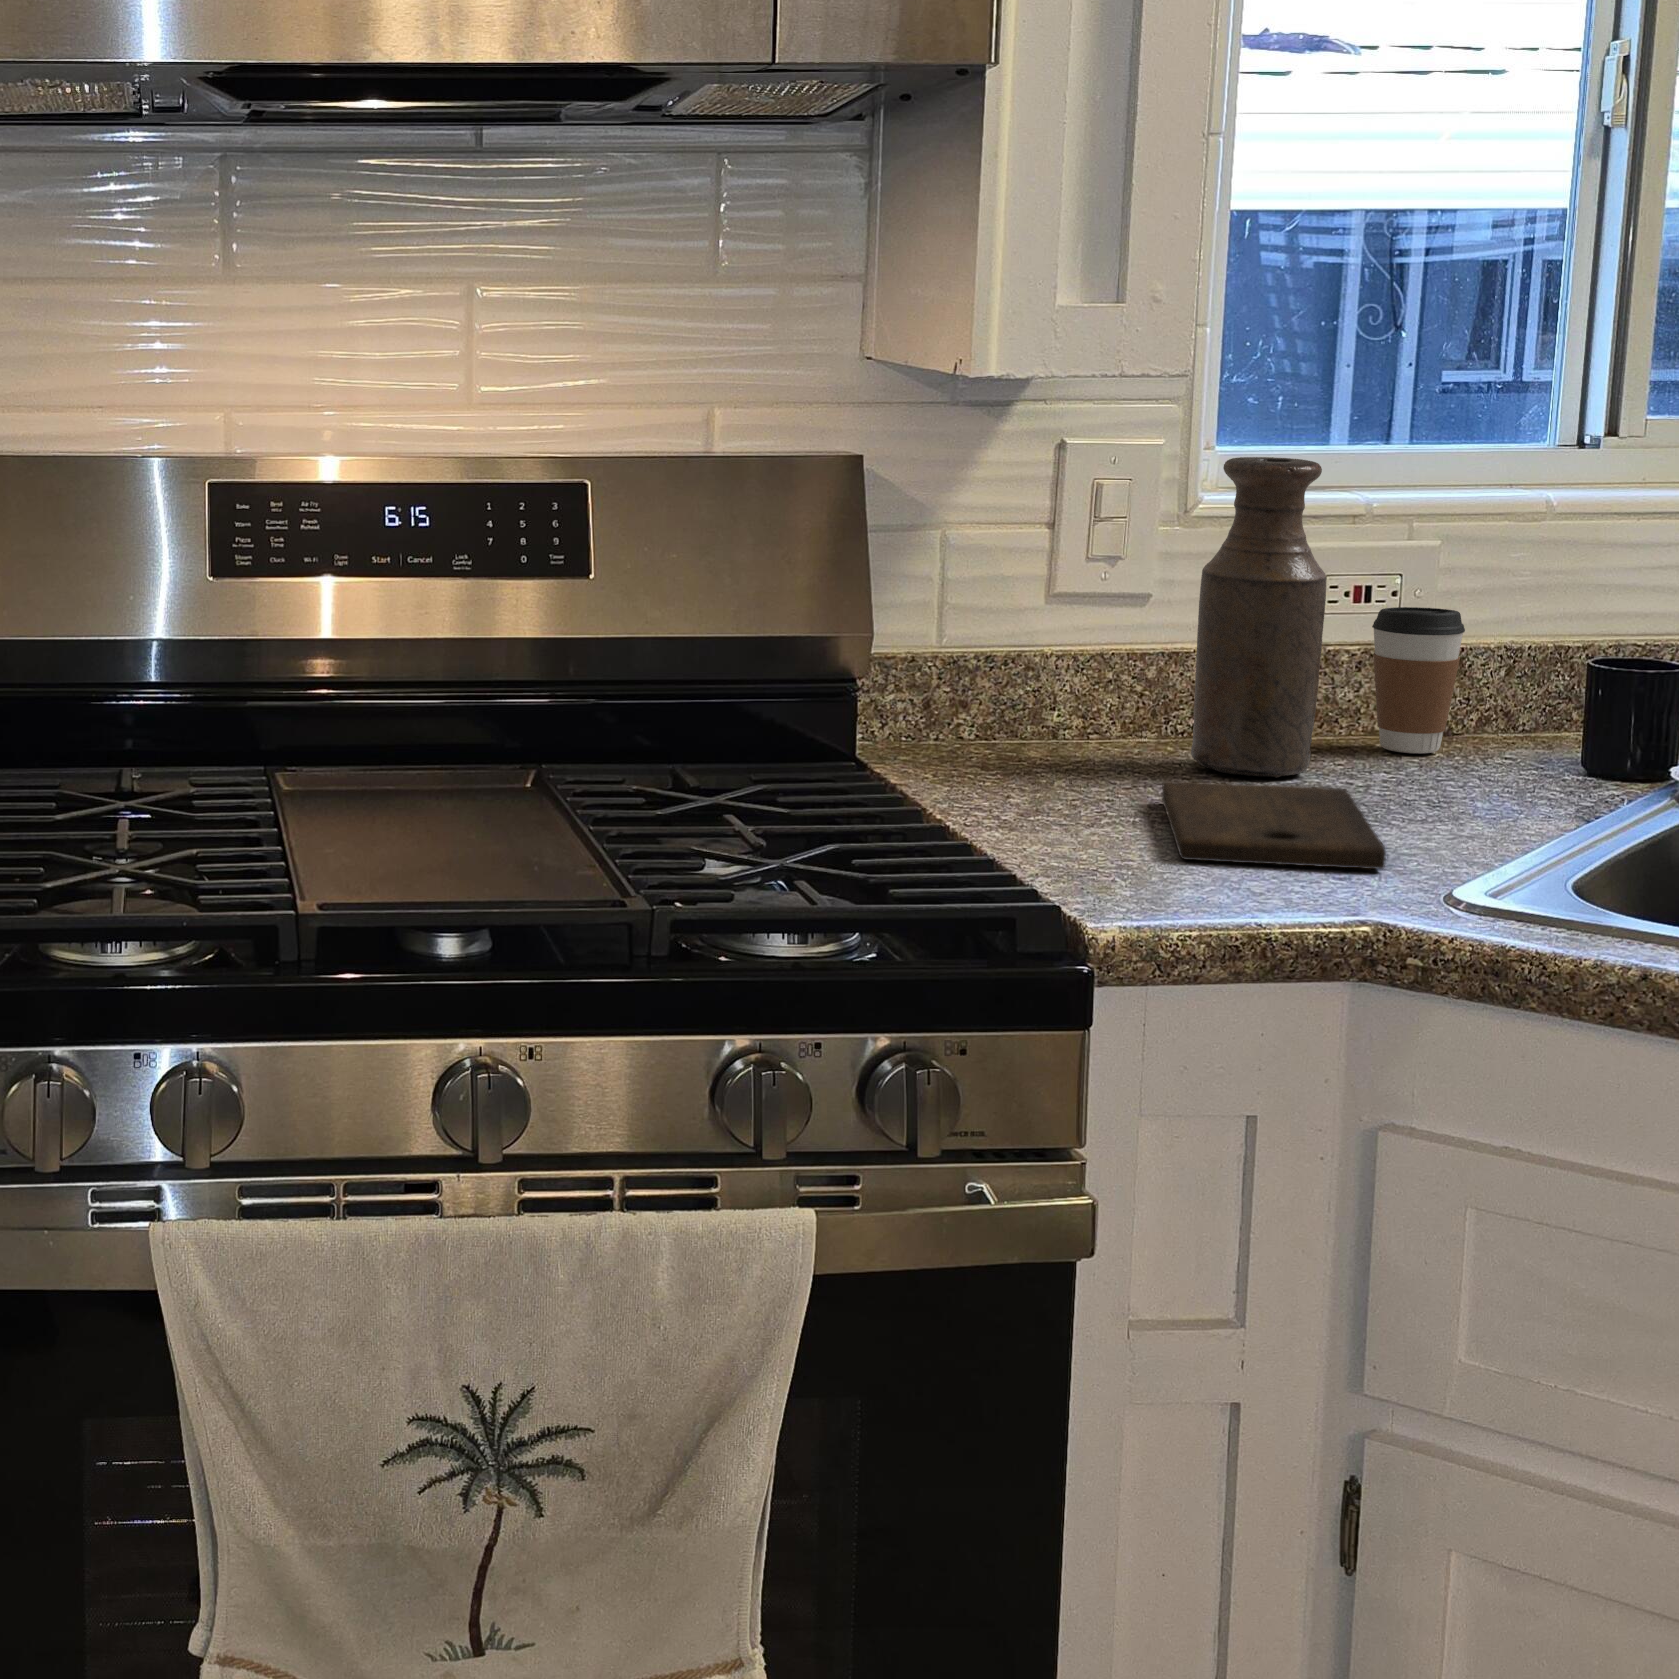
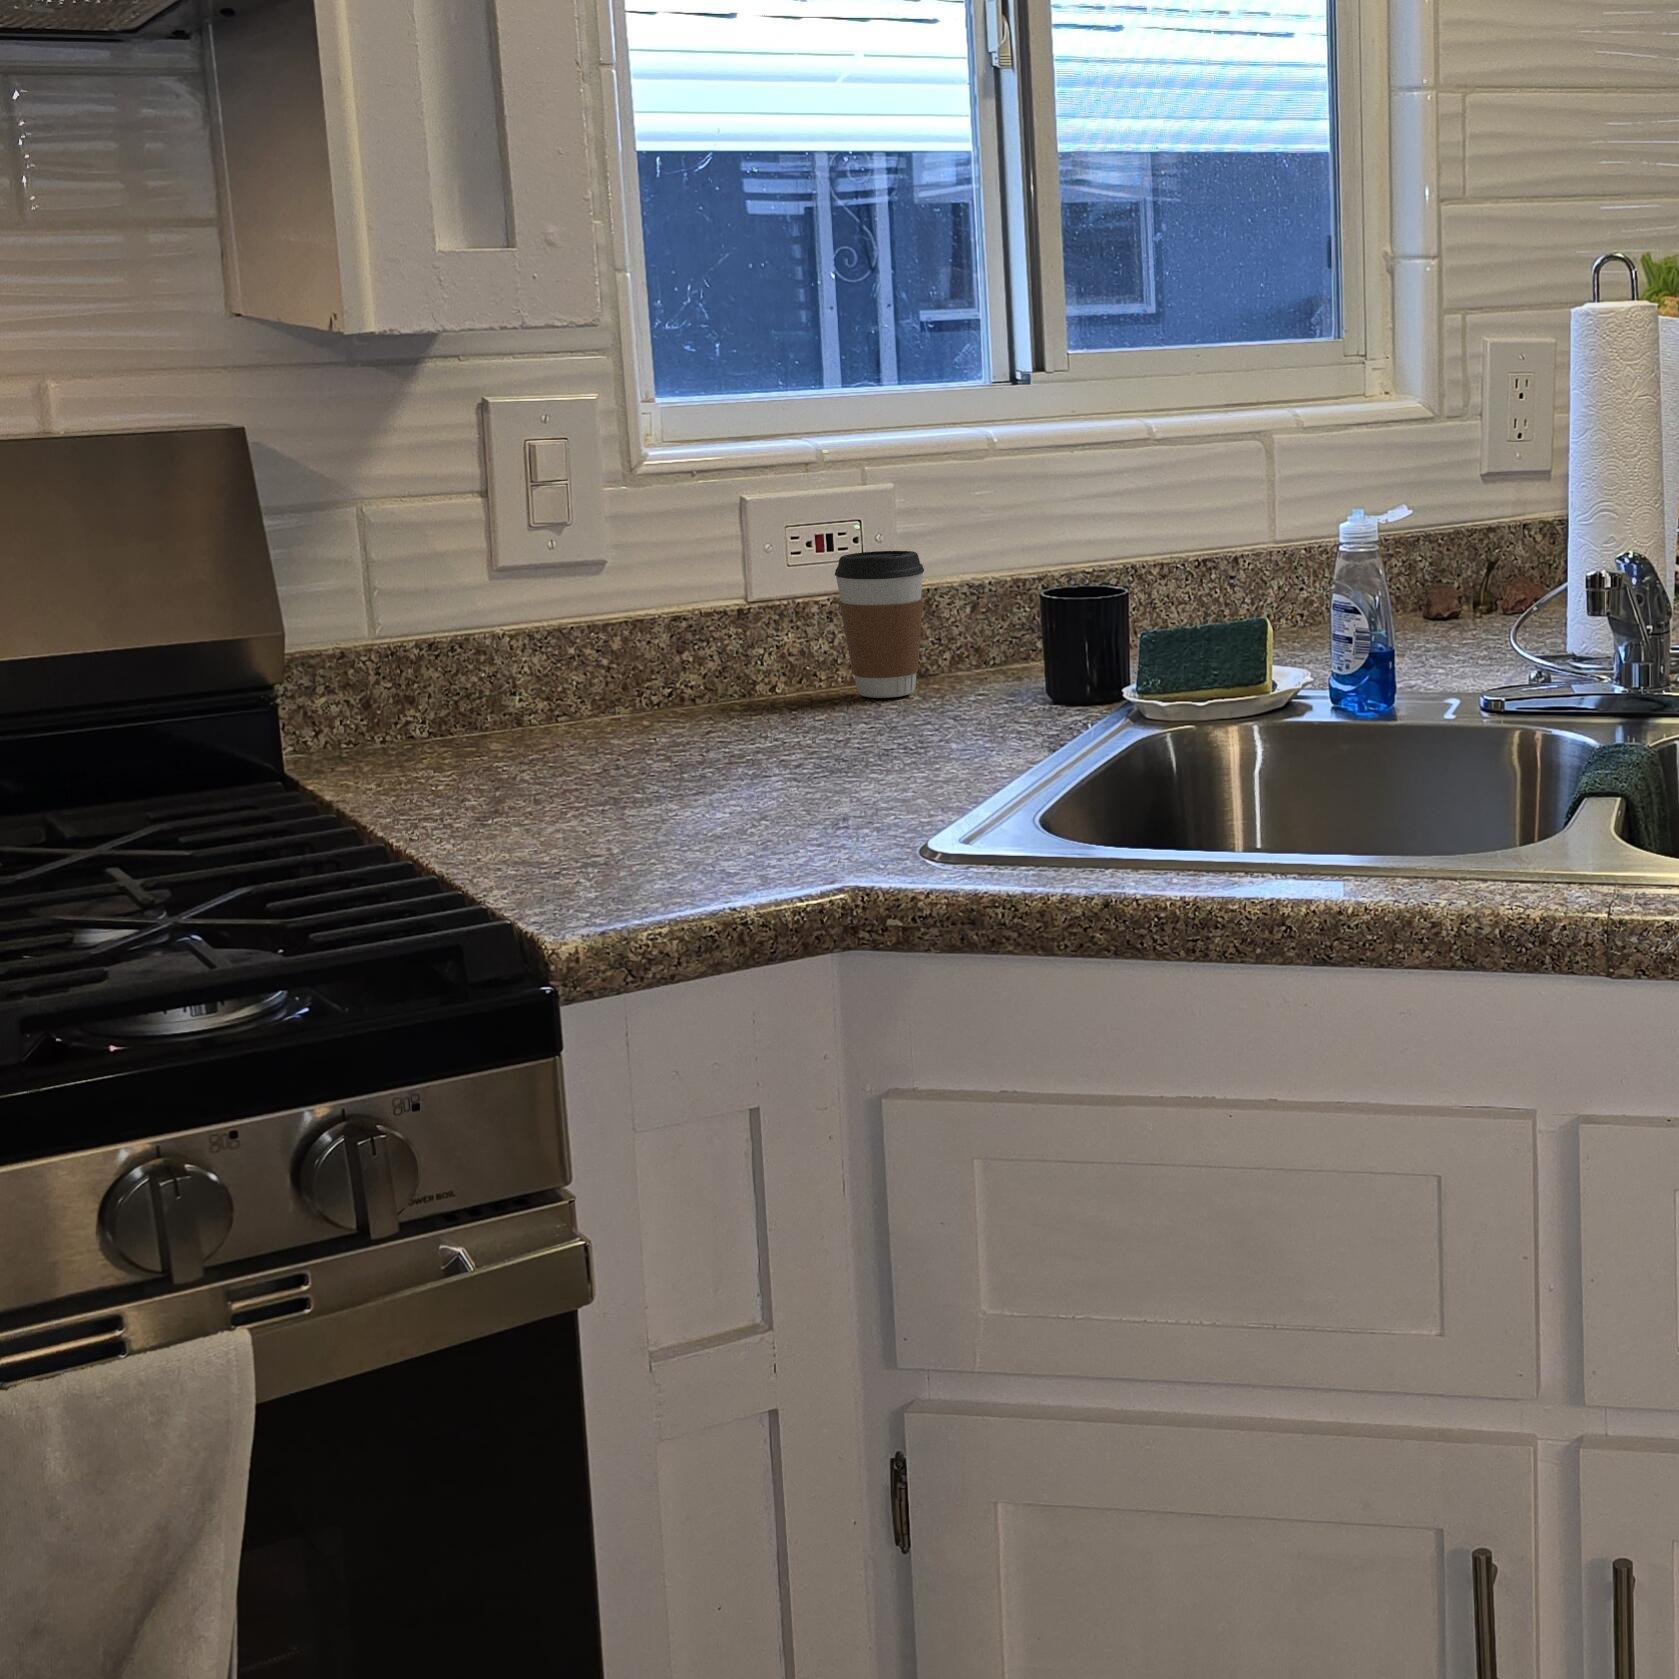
bottle: present [1191,457,1327,778] -> none [650,410,786,742]
cutting board: present [1161,781,1386,869] -> none [630,746,862,846]

